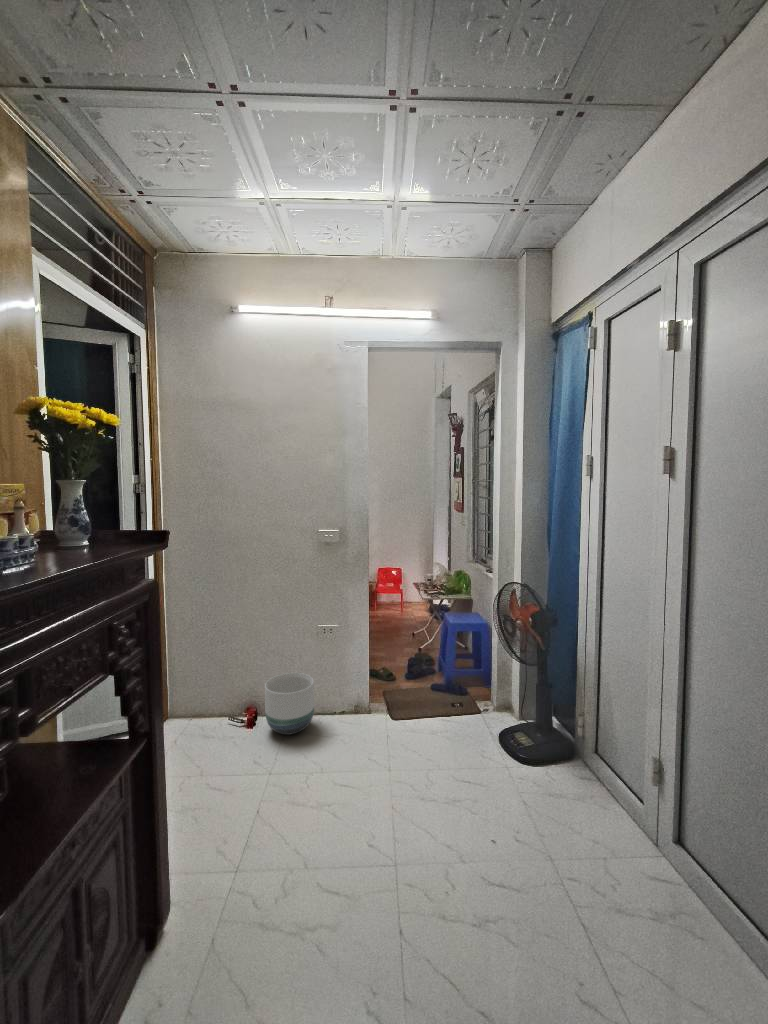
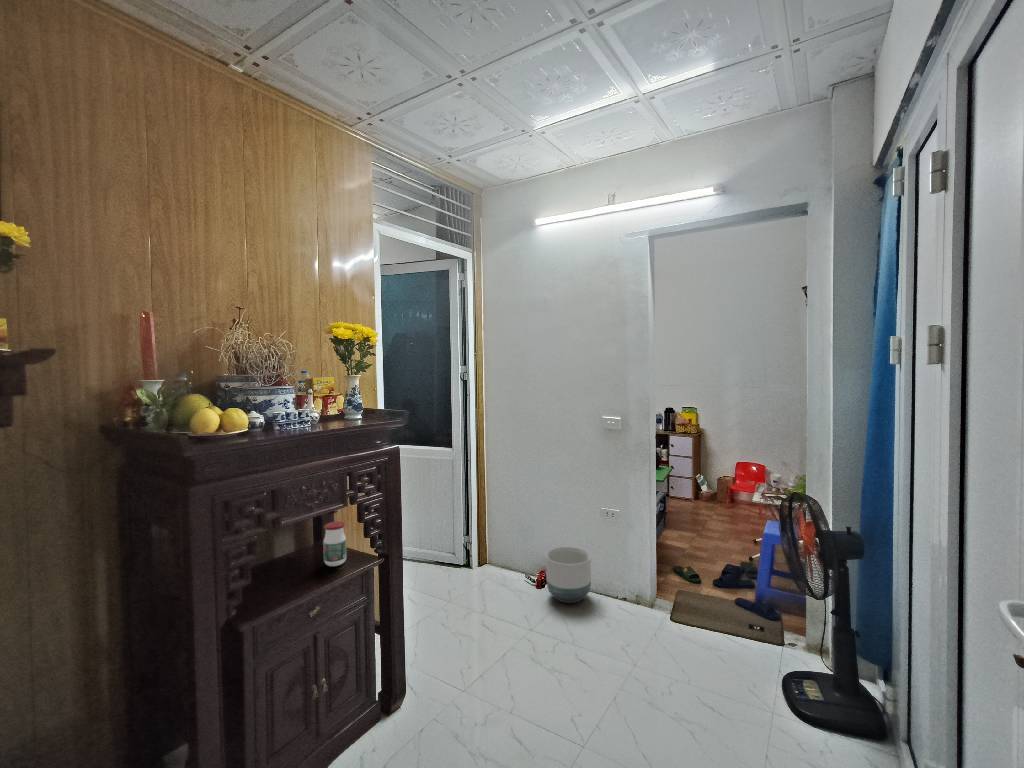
jar: none [46,706,88,780] -> present [323,522,347,566]

